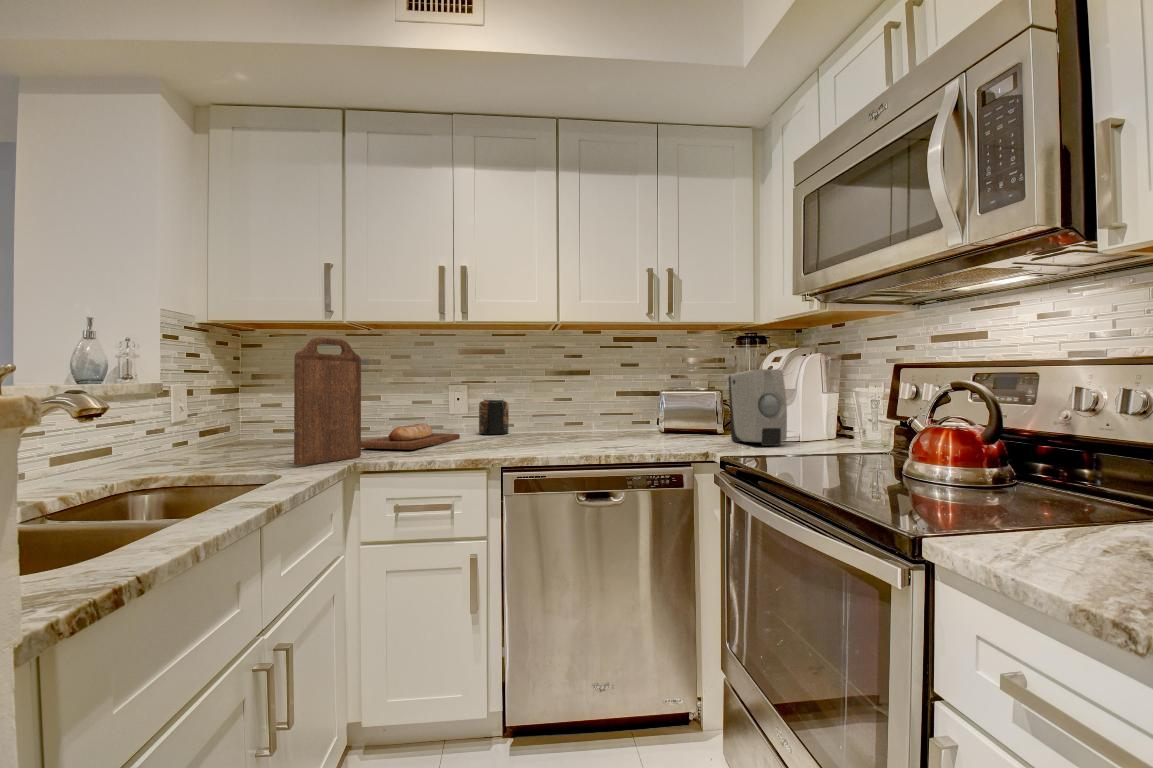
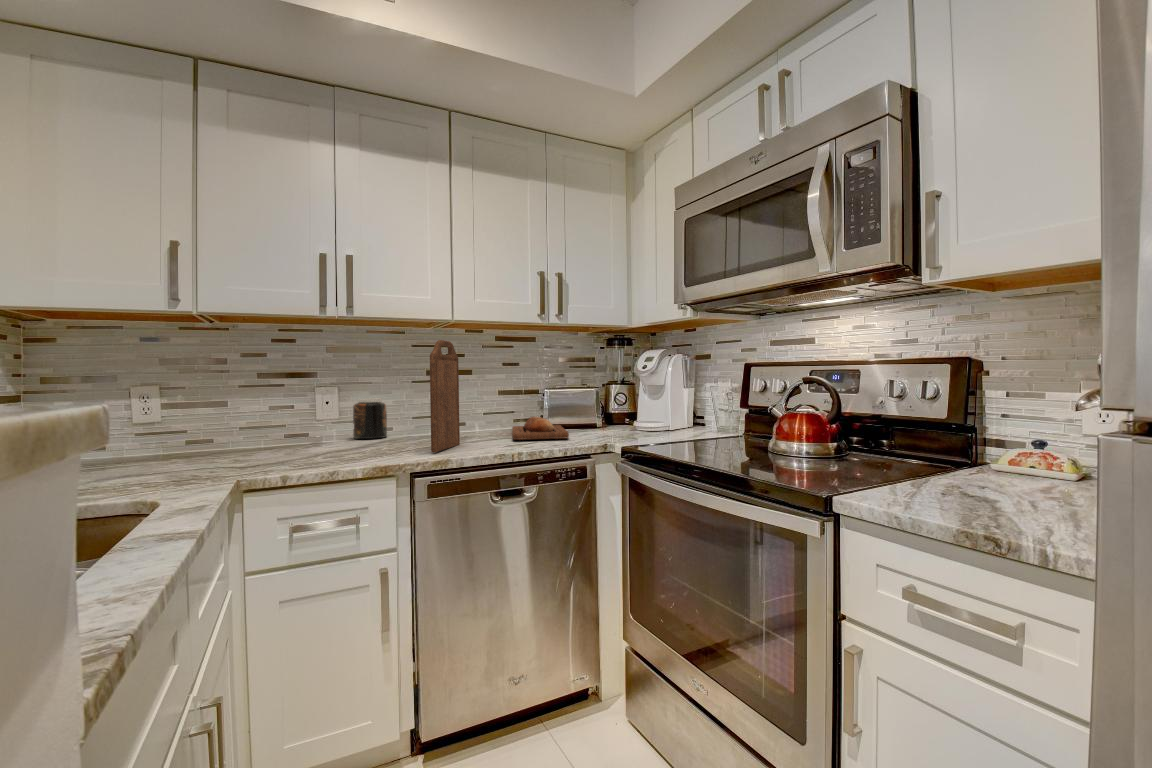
cutting board: present [294,337,361,466] -> present [430,340,460,452]
soap dispenser: present [729,369,787,446] -> none [610,368,663,436]
bread loaf: present [361,424,460,450] -> present [512,417,569,440]

